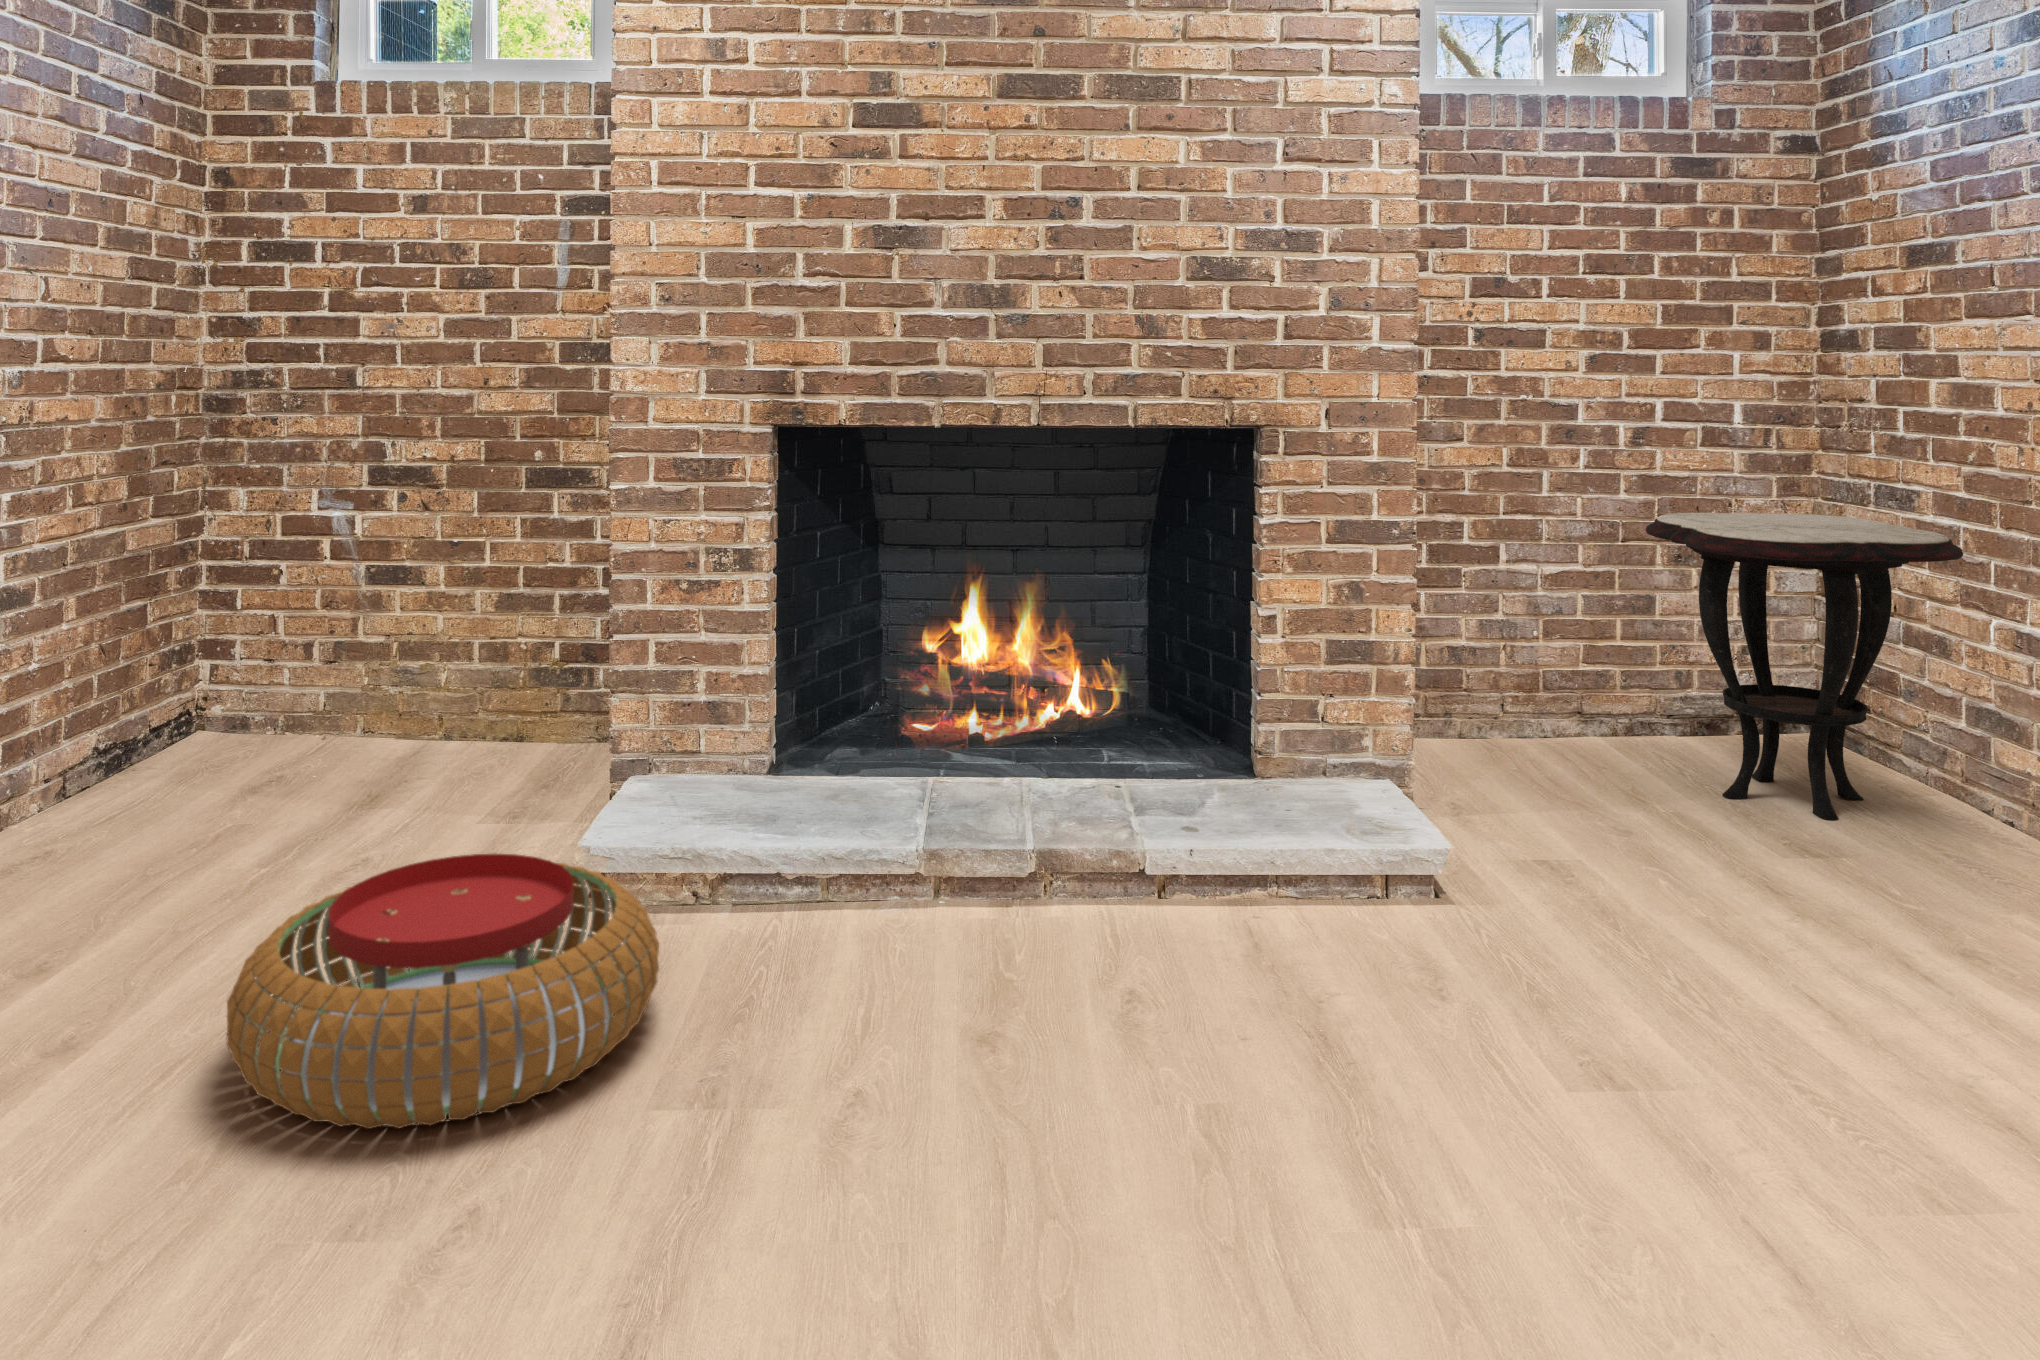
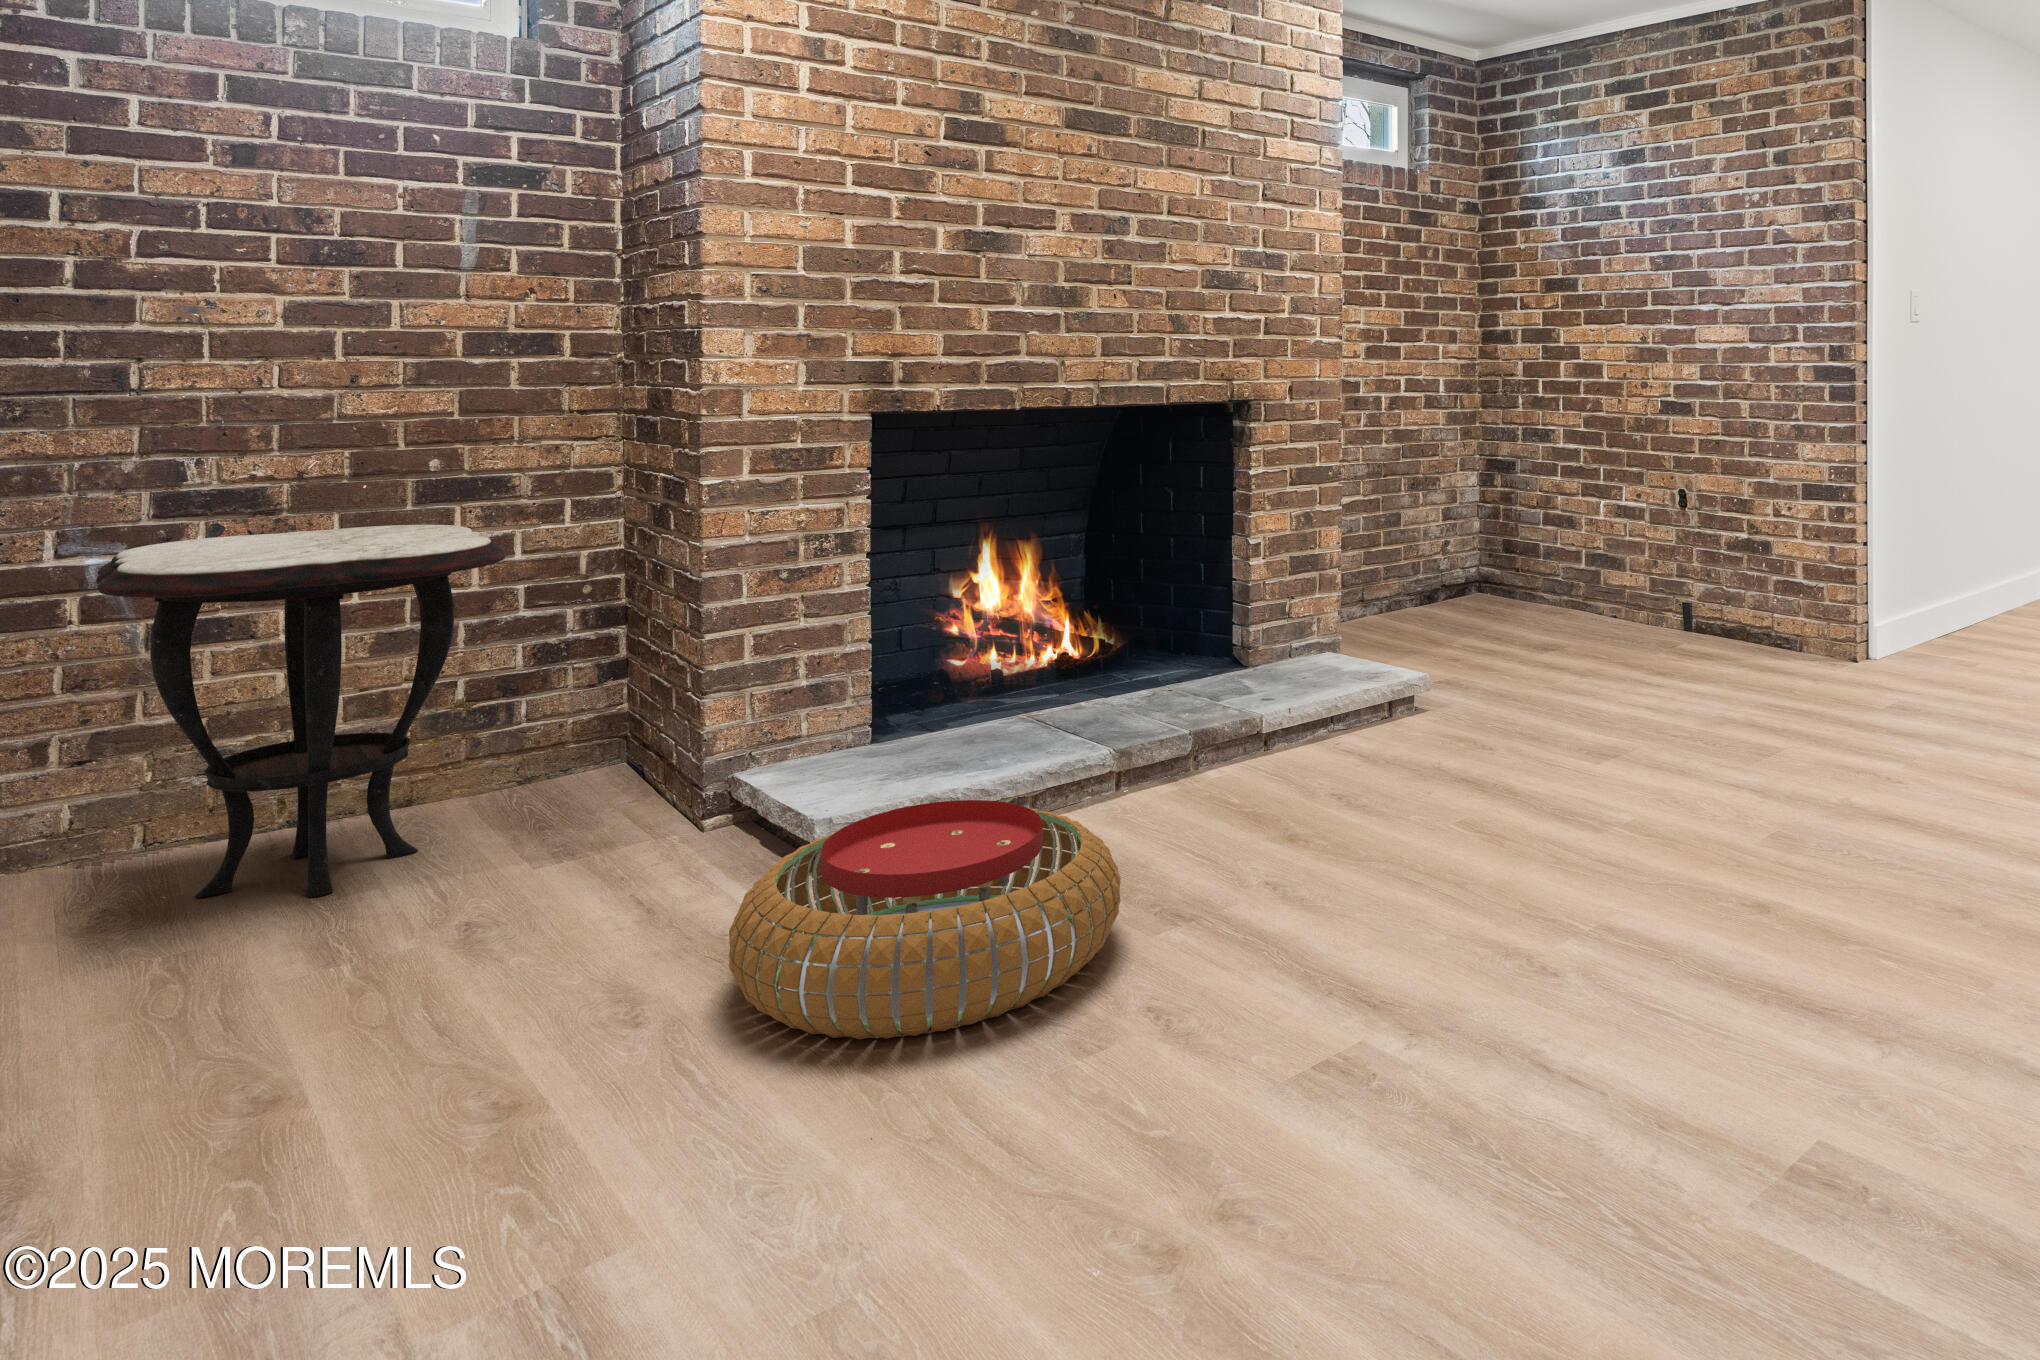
side table: present [1645,513,1963,820] -> present [96,525,506,898]

